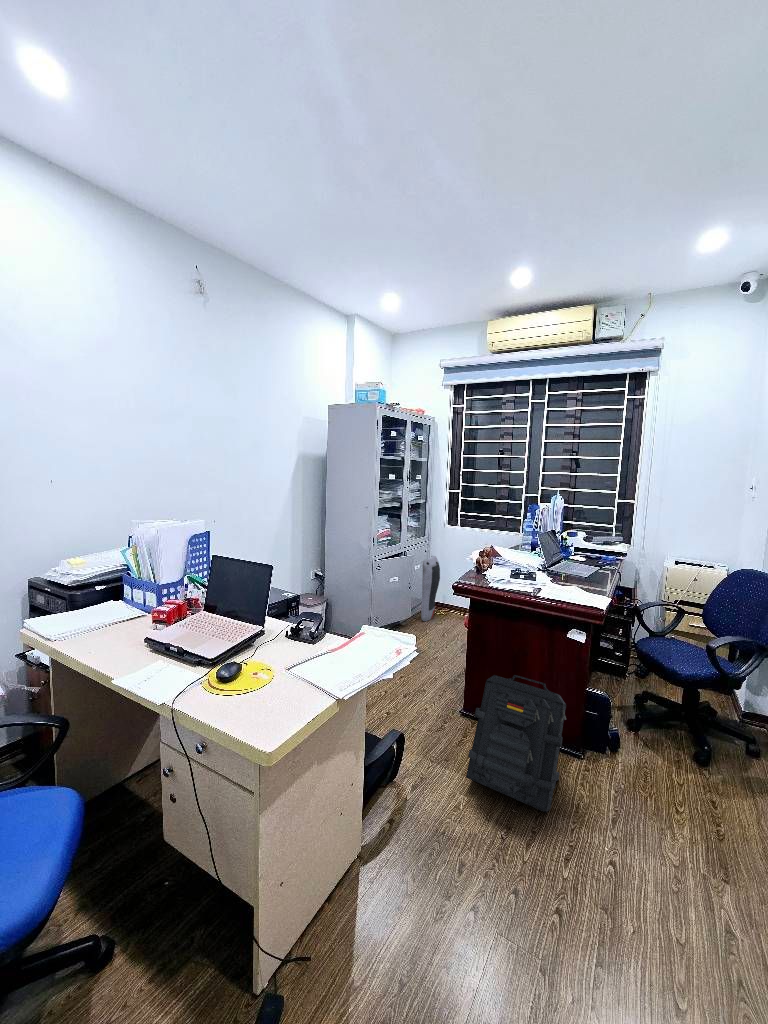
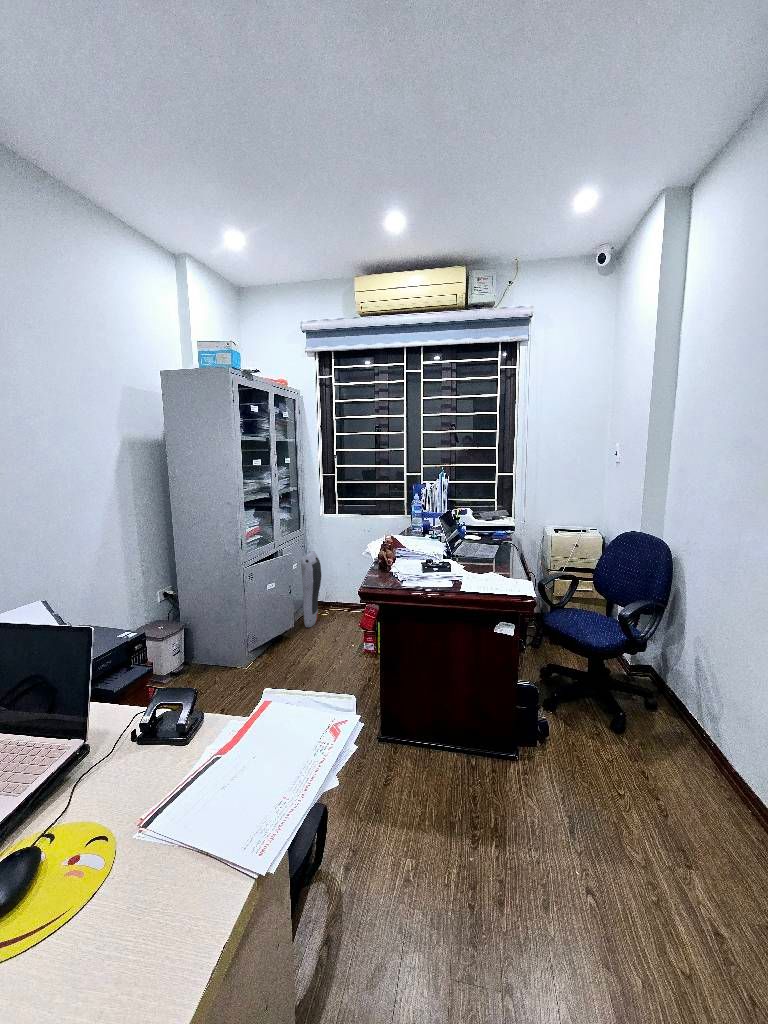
backpack: present [466,675,566,813] -> none [409,689,515,852]

